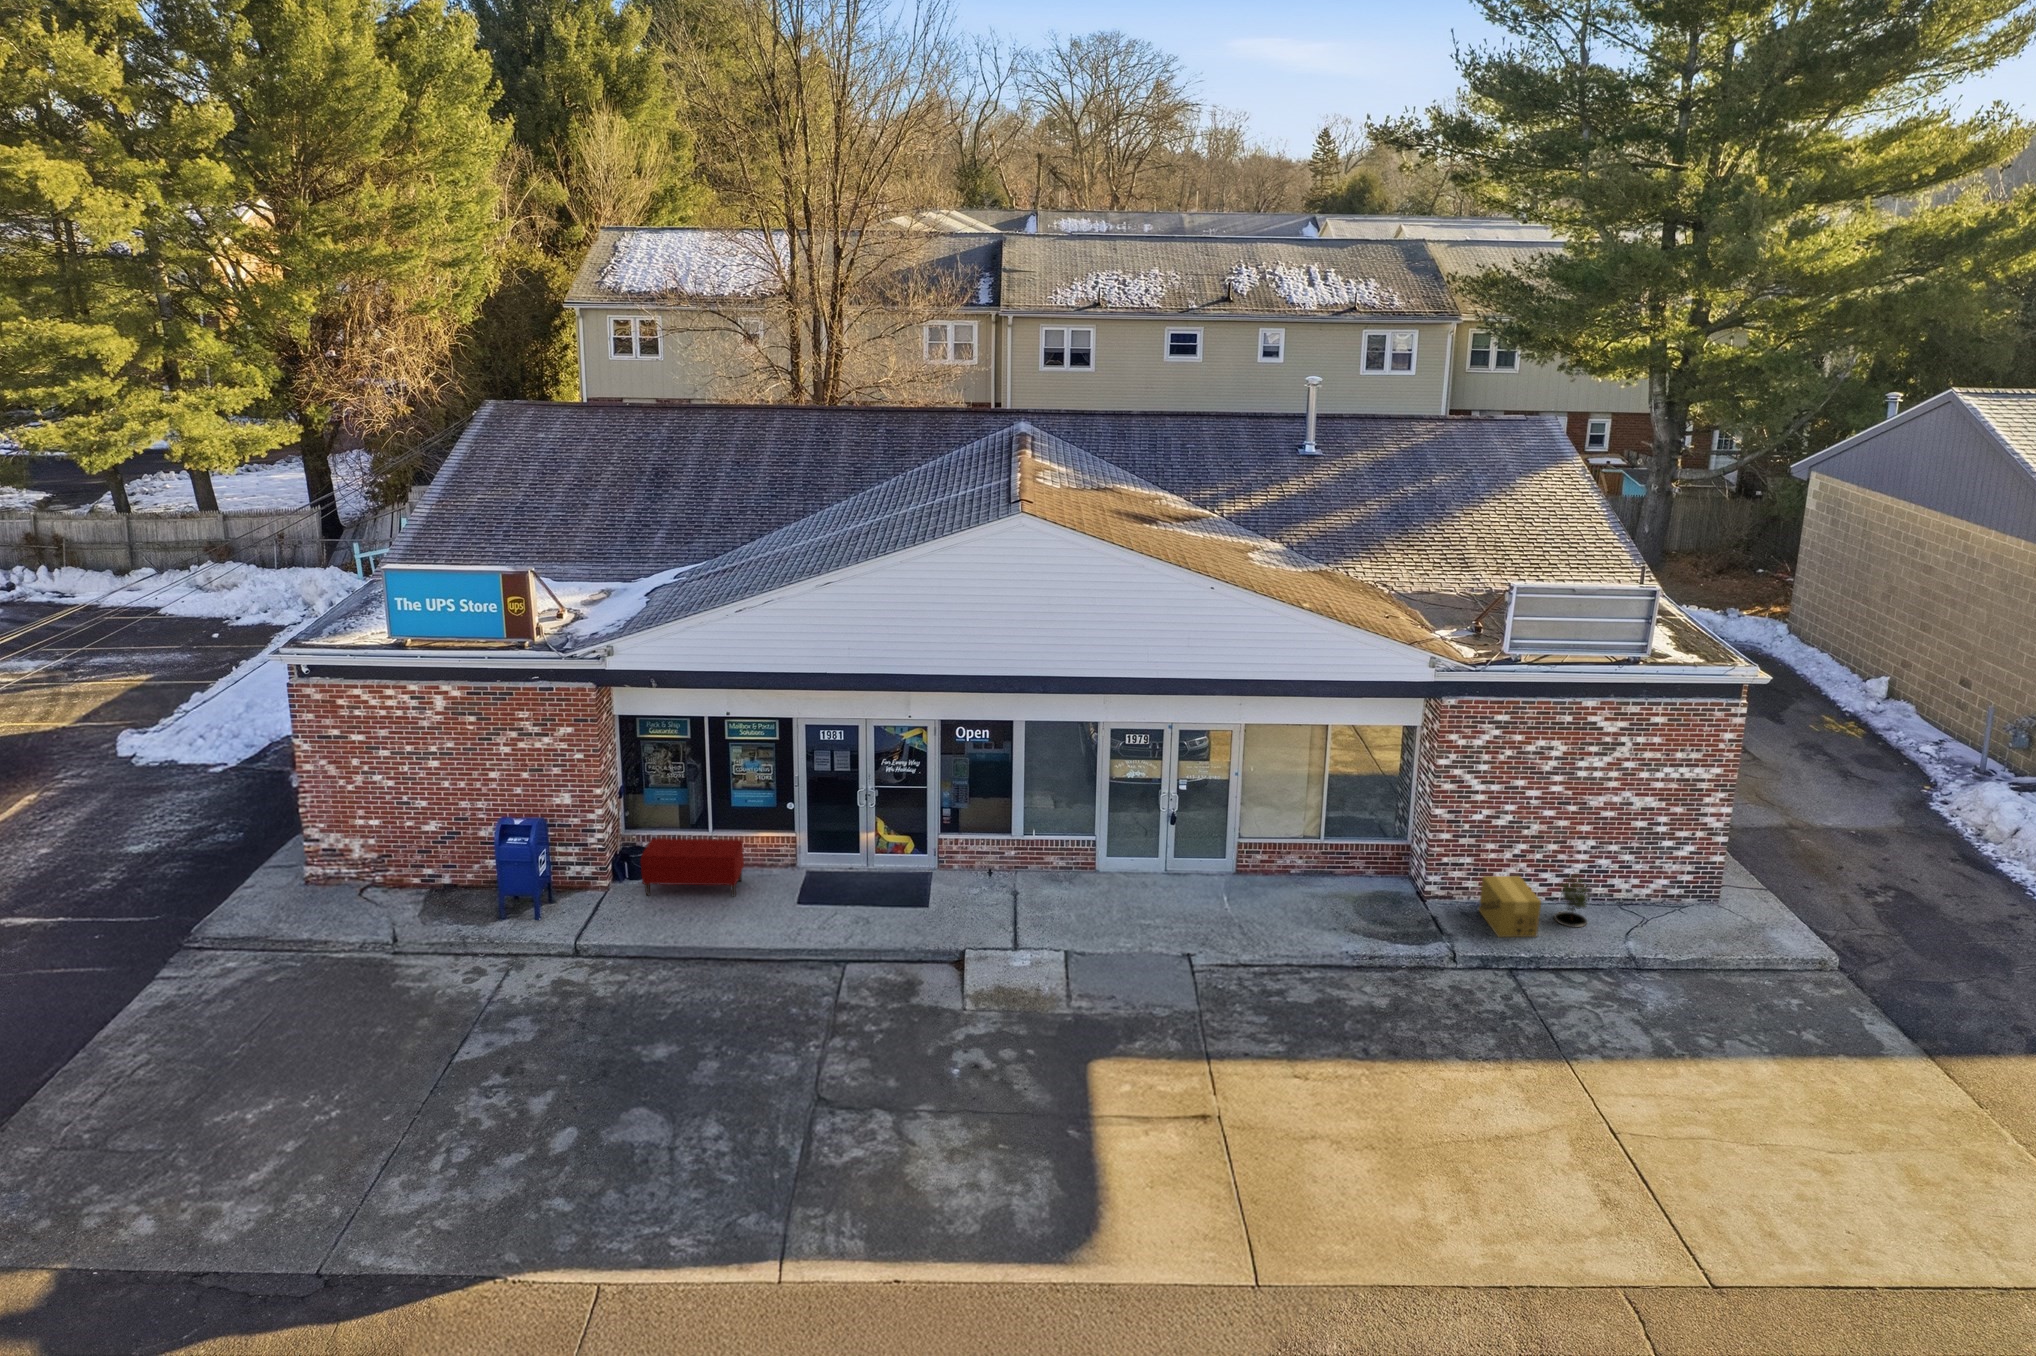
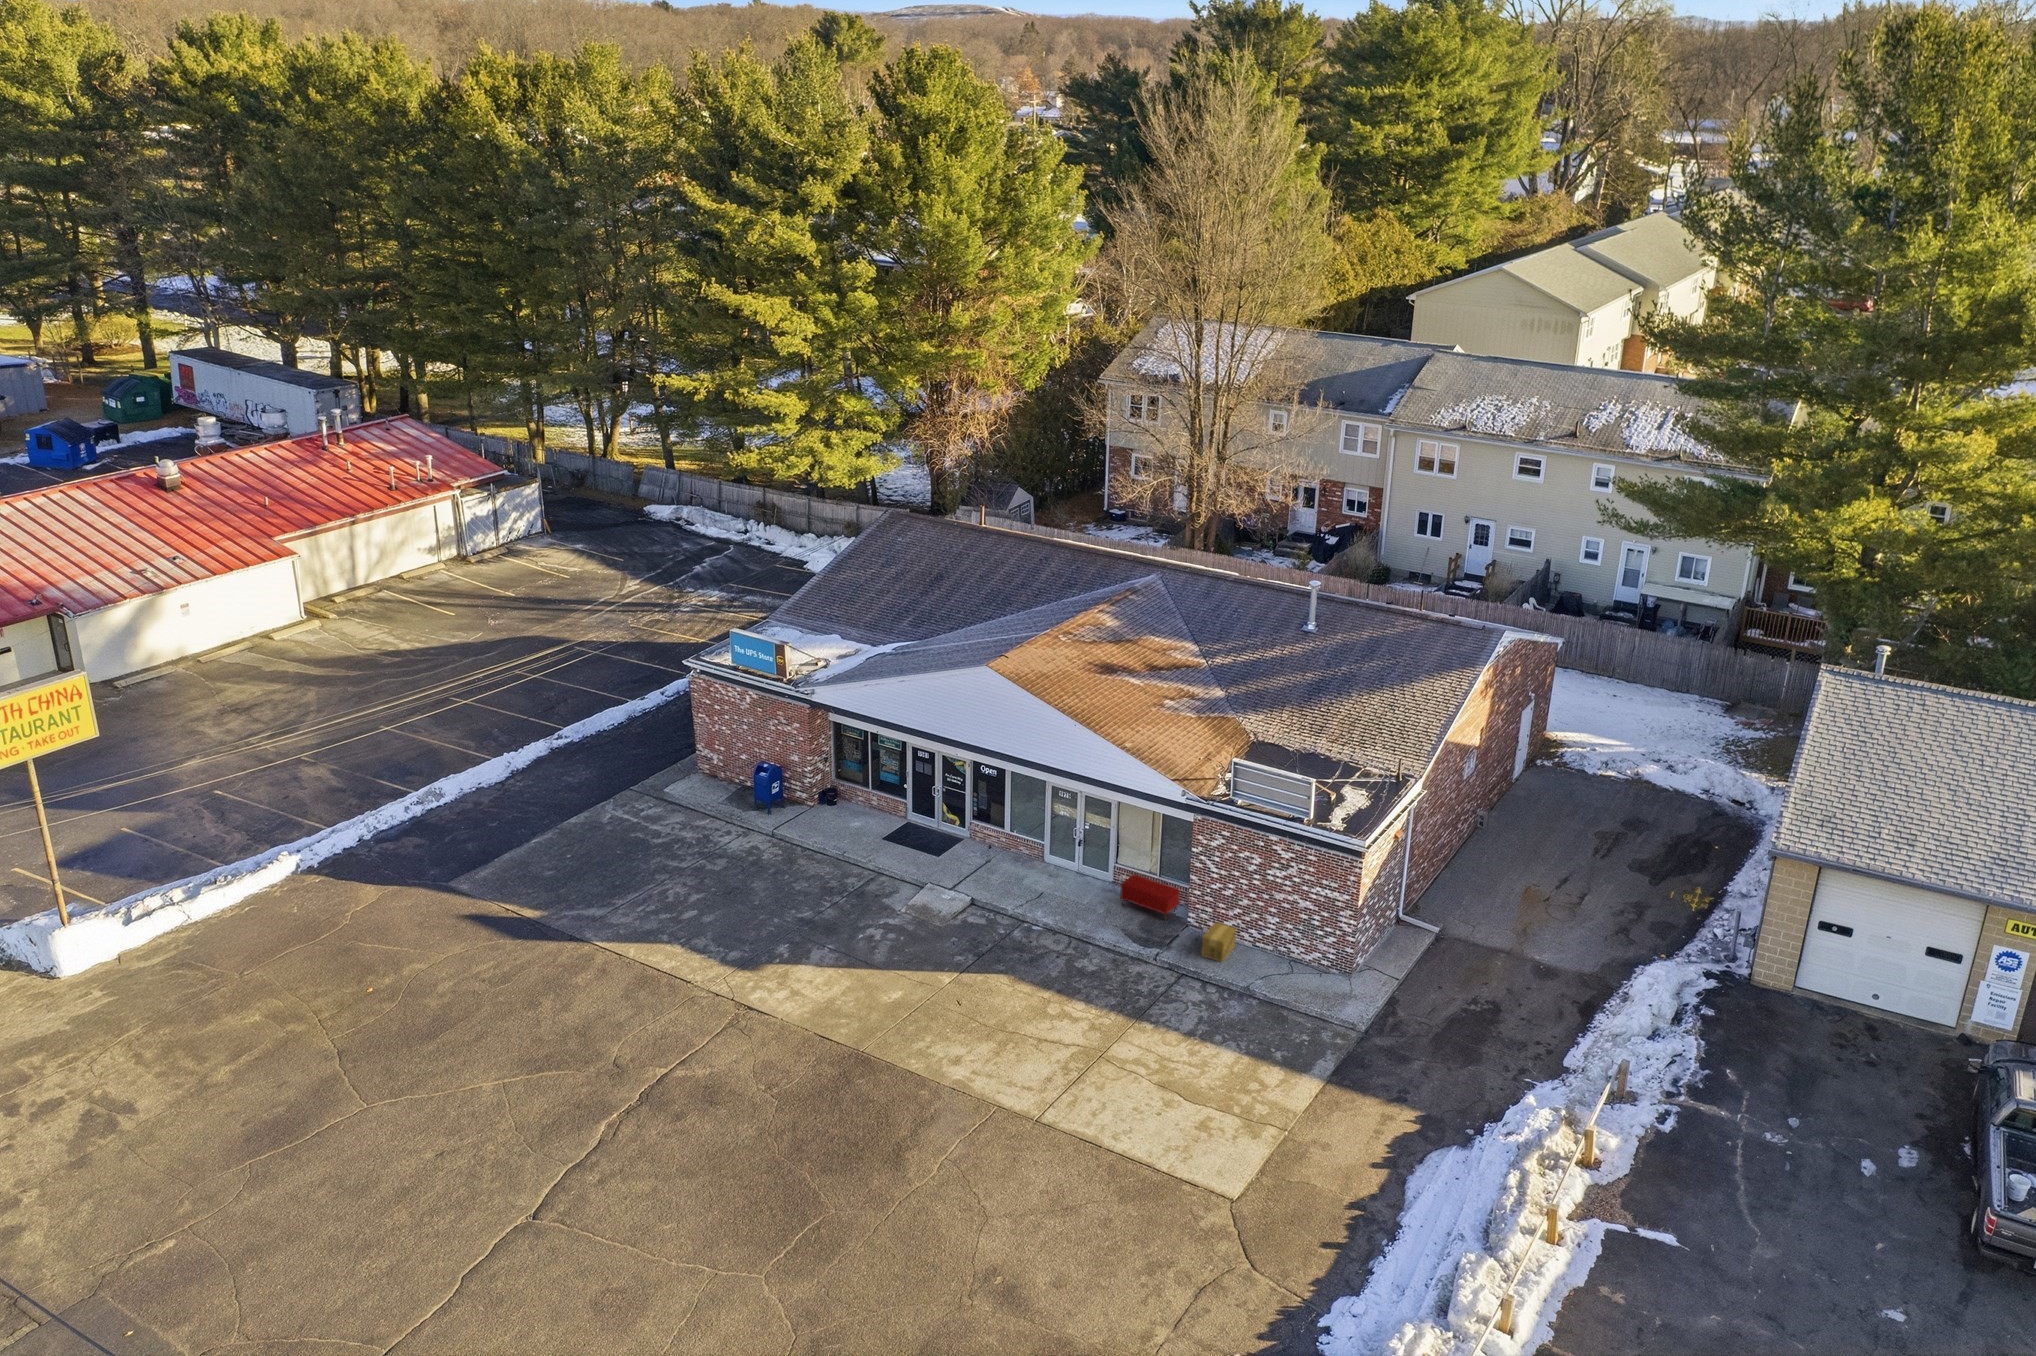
bench: present [641,838,744,897] -> present [1120,874,1180,920]
potted tree: present [1554,873,1588,927] -> none [1247,931,1269,966]

